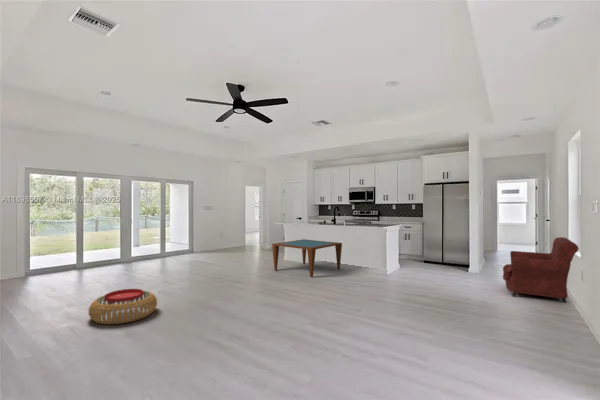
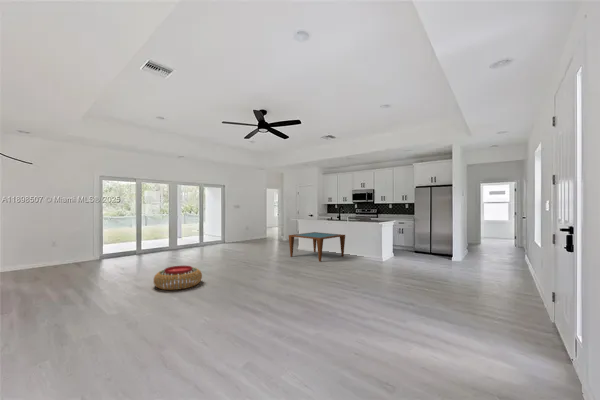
armchair: present [503,237,578,303] -> none [475,230,533,282]

